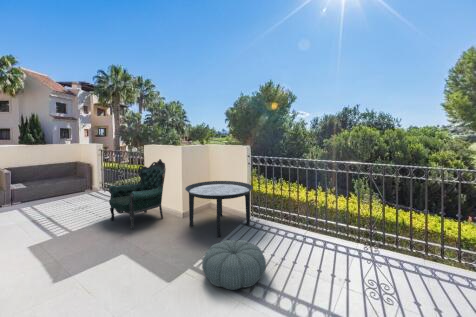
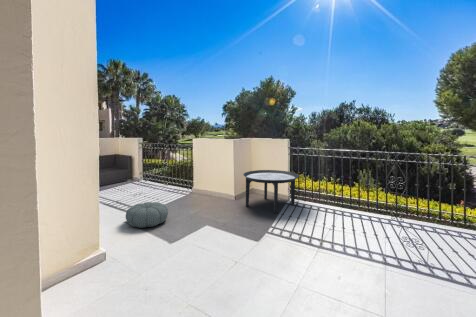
armchair: present [109,159,166,230] -> none [174,152,223,210]
pouf: present [202,240,266,290] -> present [126,202,168,228]

